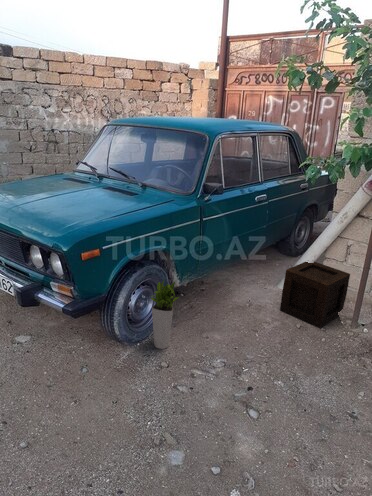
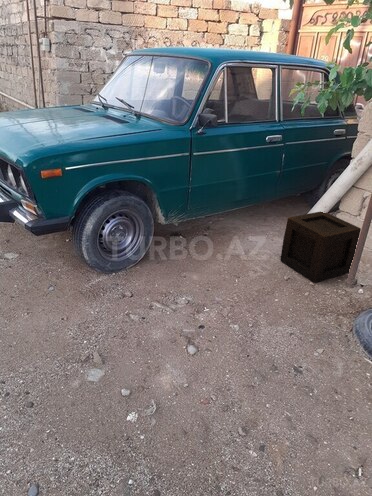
planter: present [151,280,179,349] -> none [123,210,154,280]

